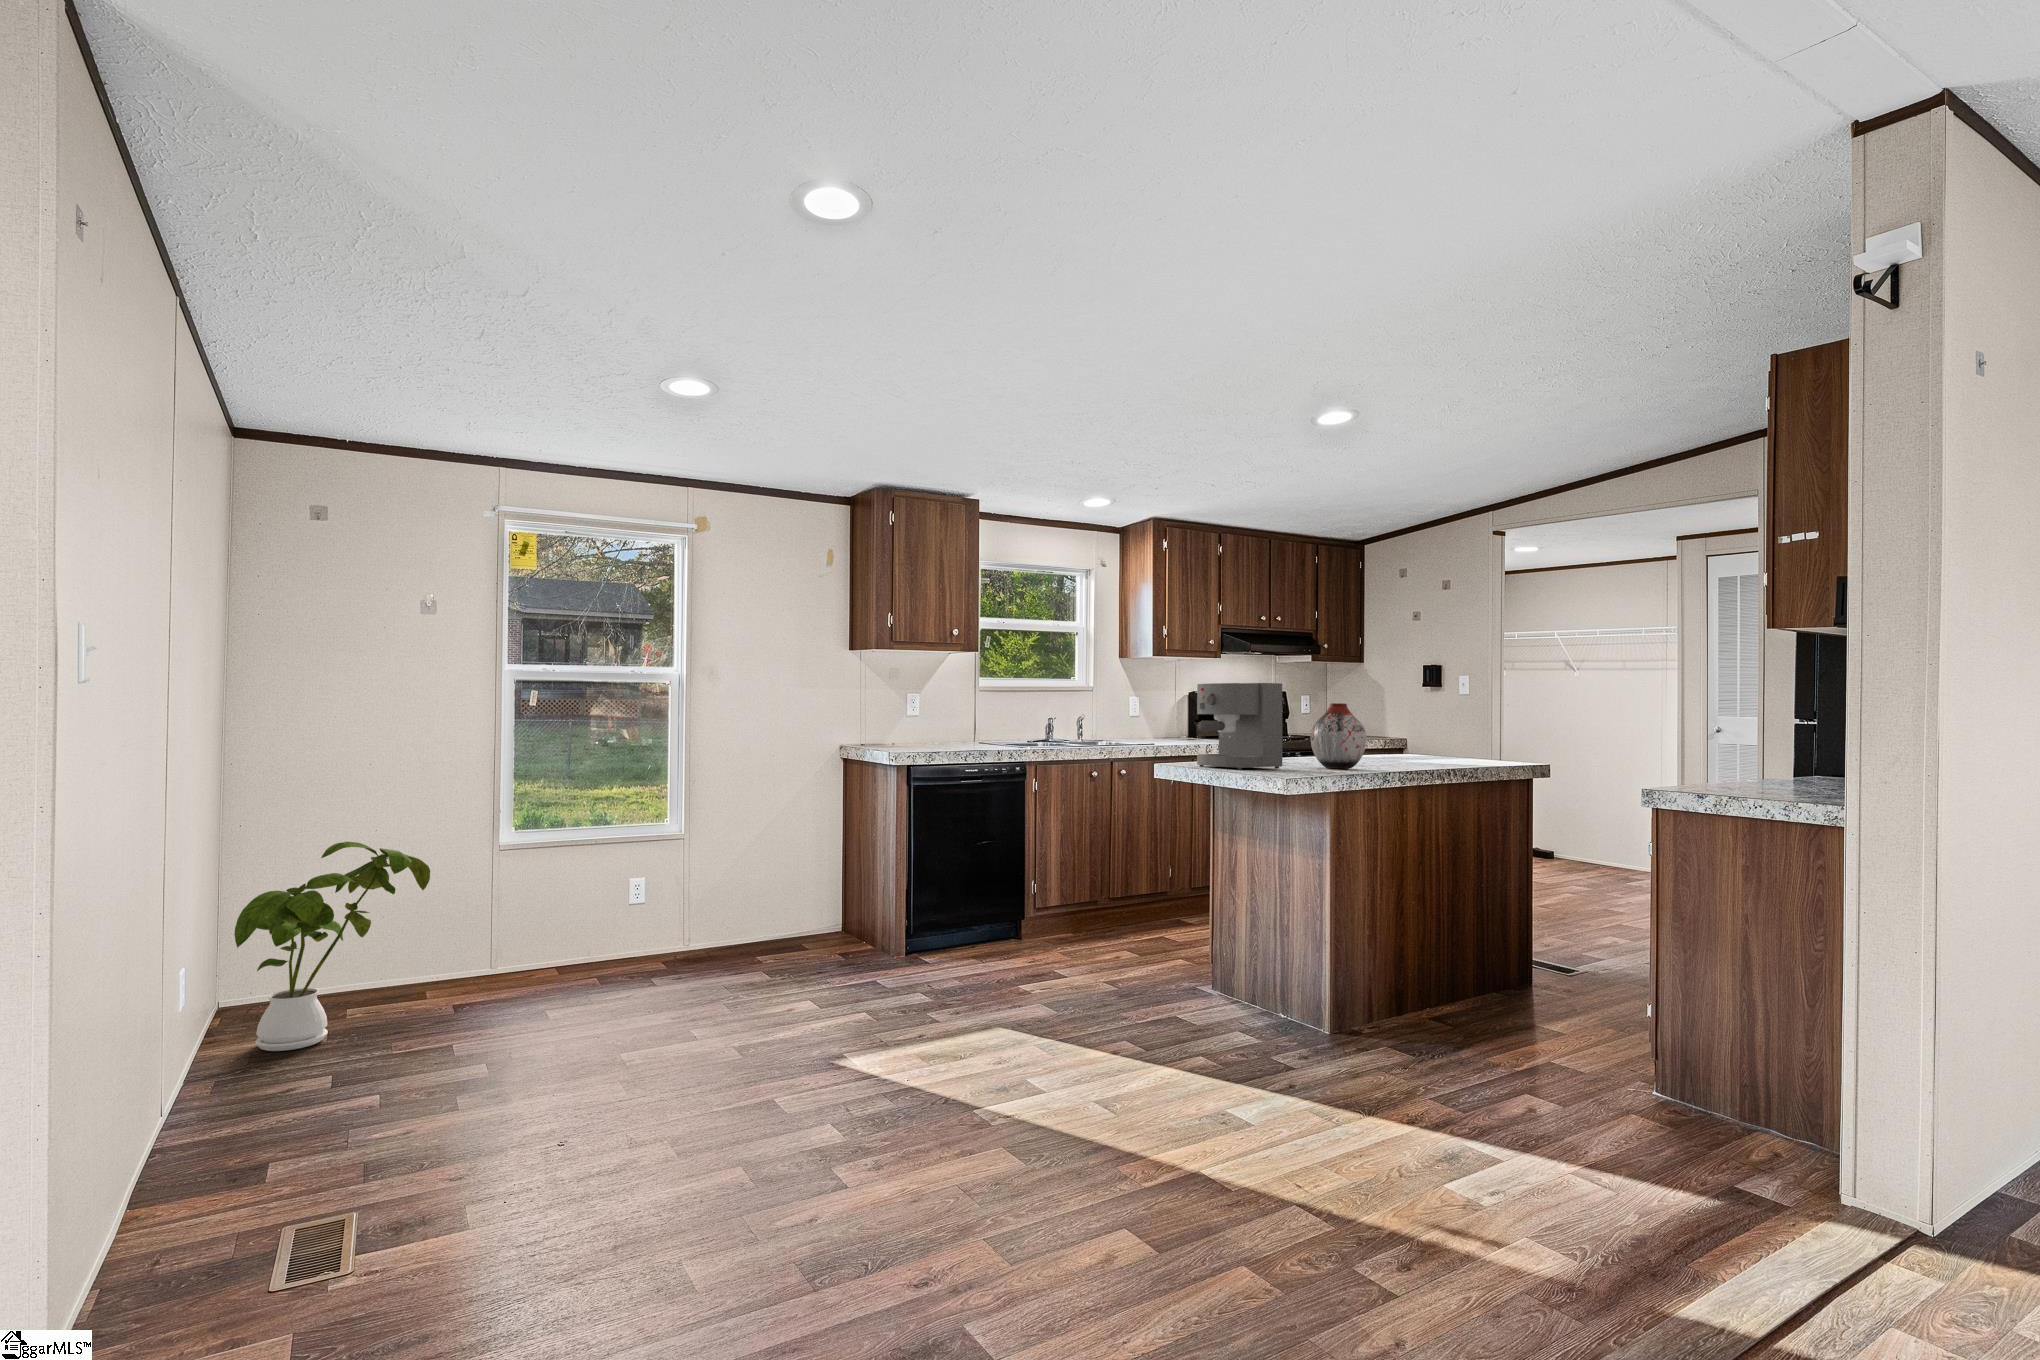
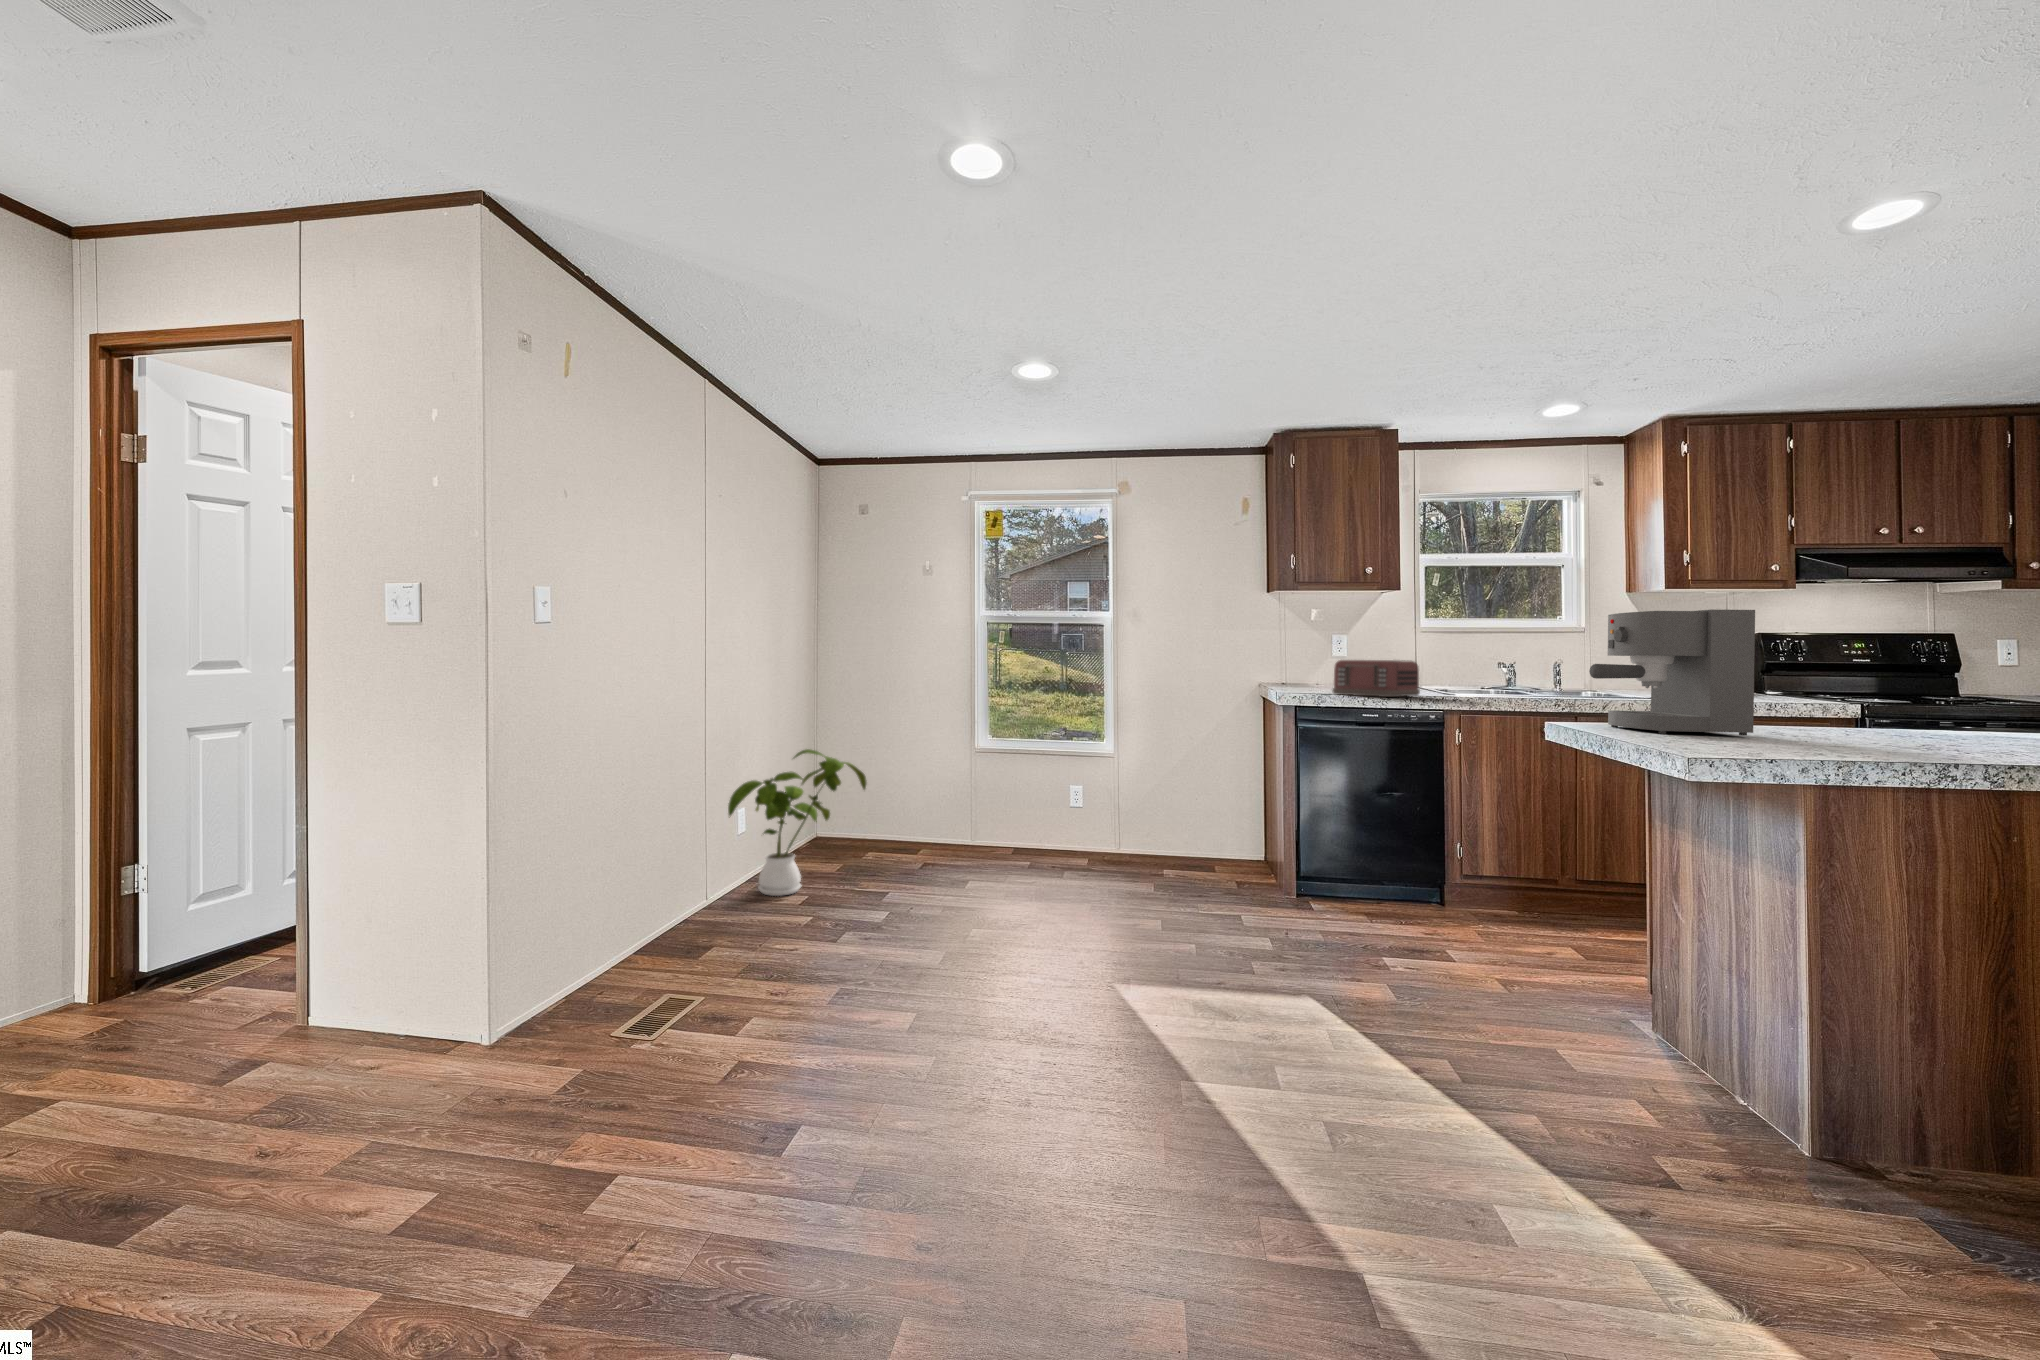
vase: present [1311,703,1367,769] -> none [1837,640,1959,743]
toaster: none [932,715,999,748] -> present [1332,660,1420,697]

